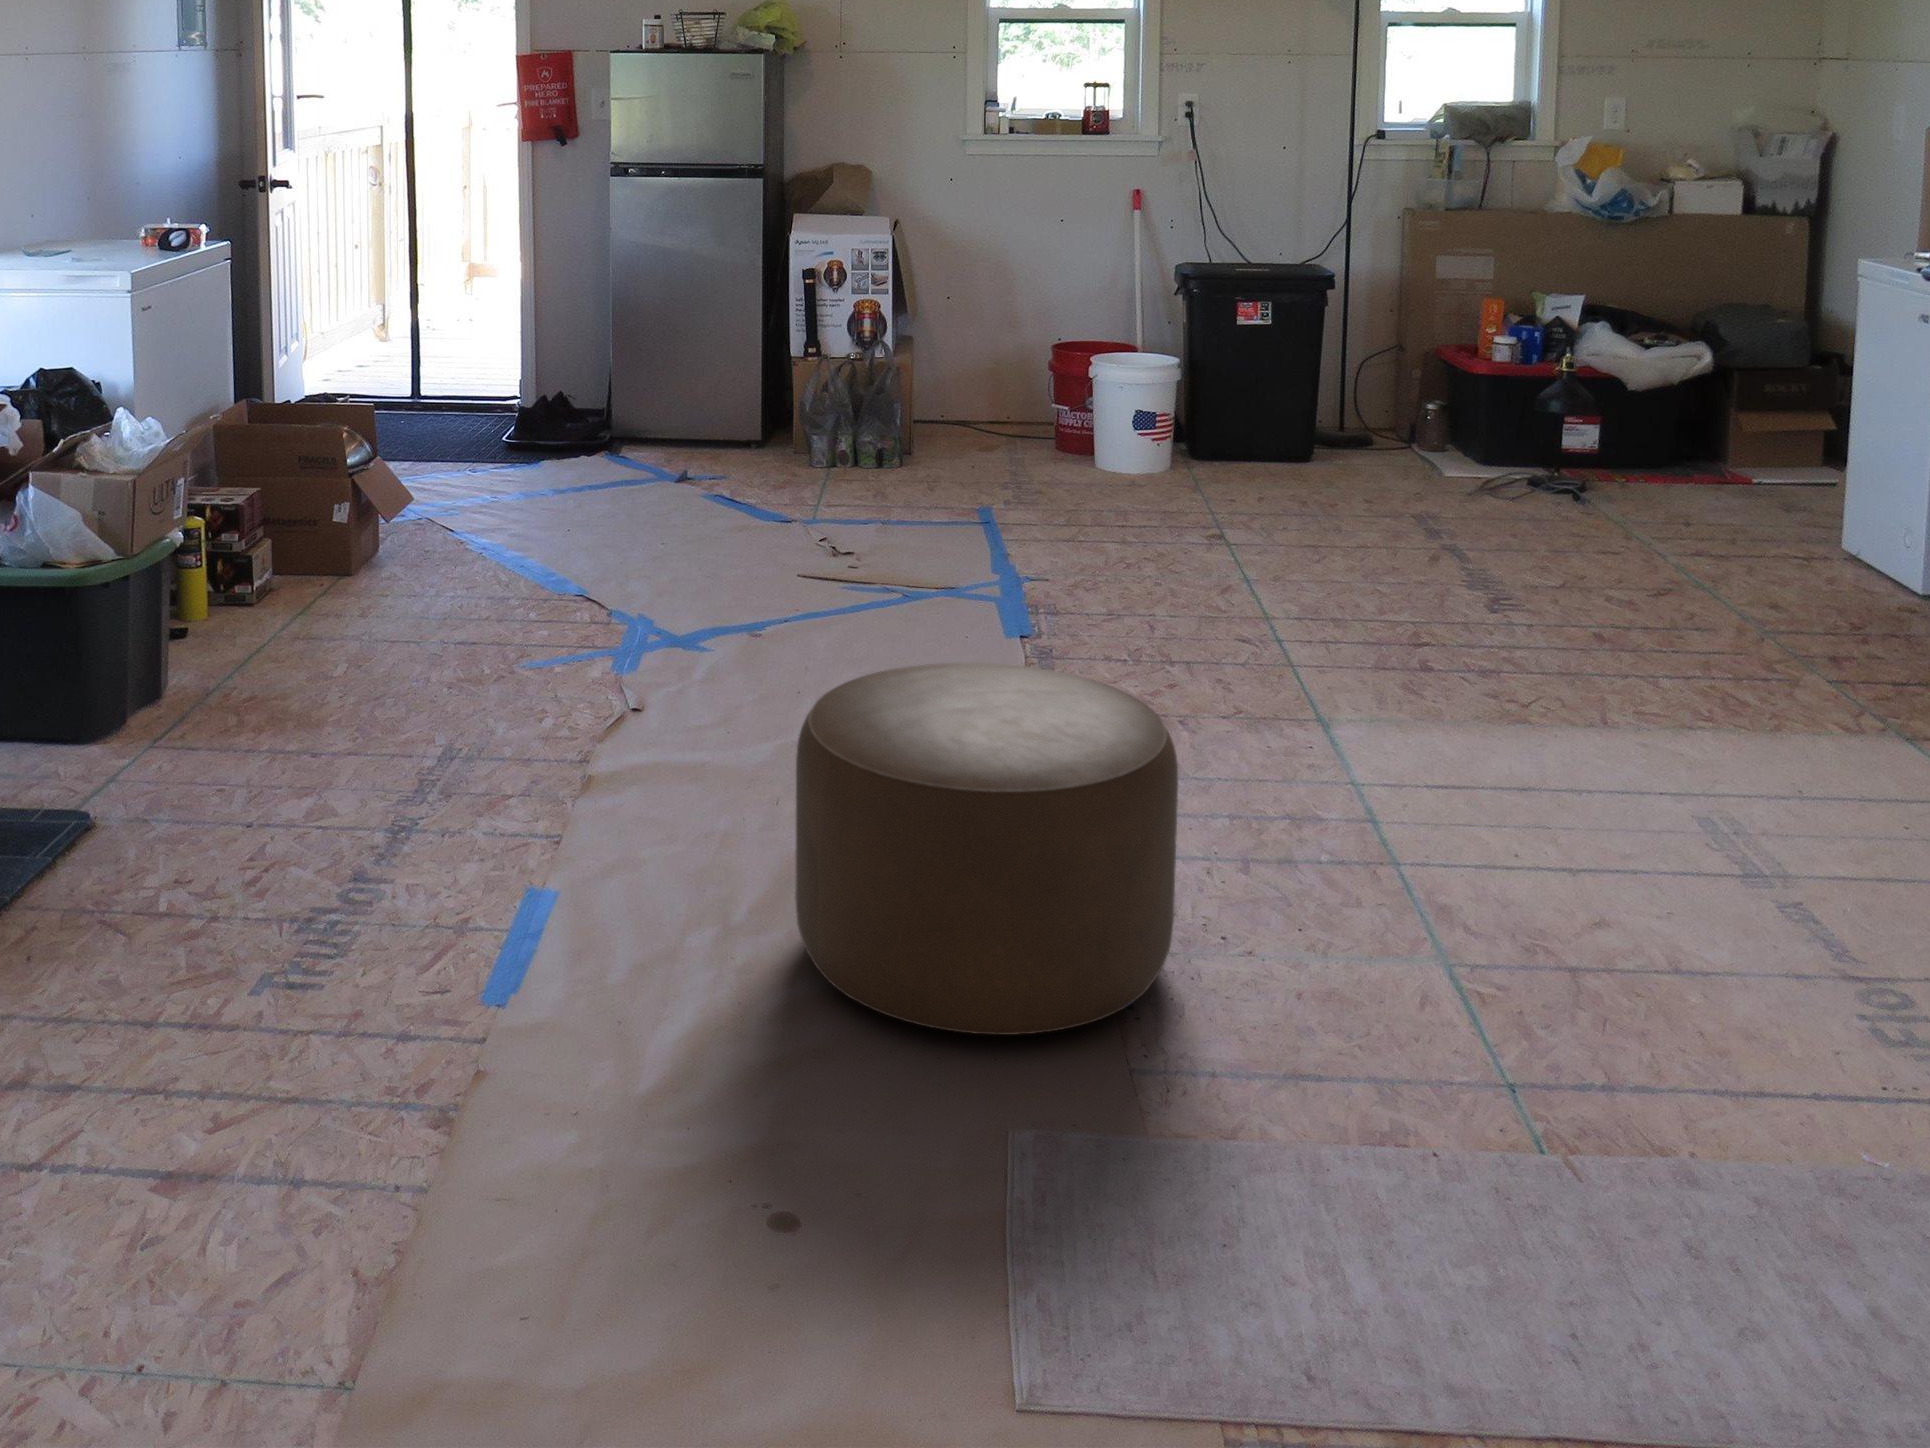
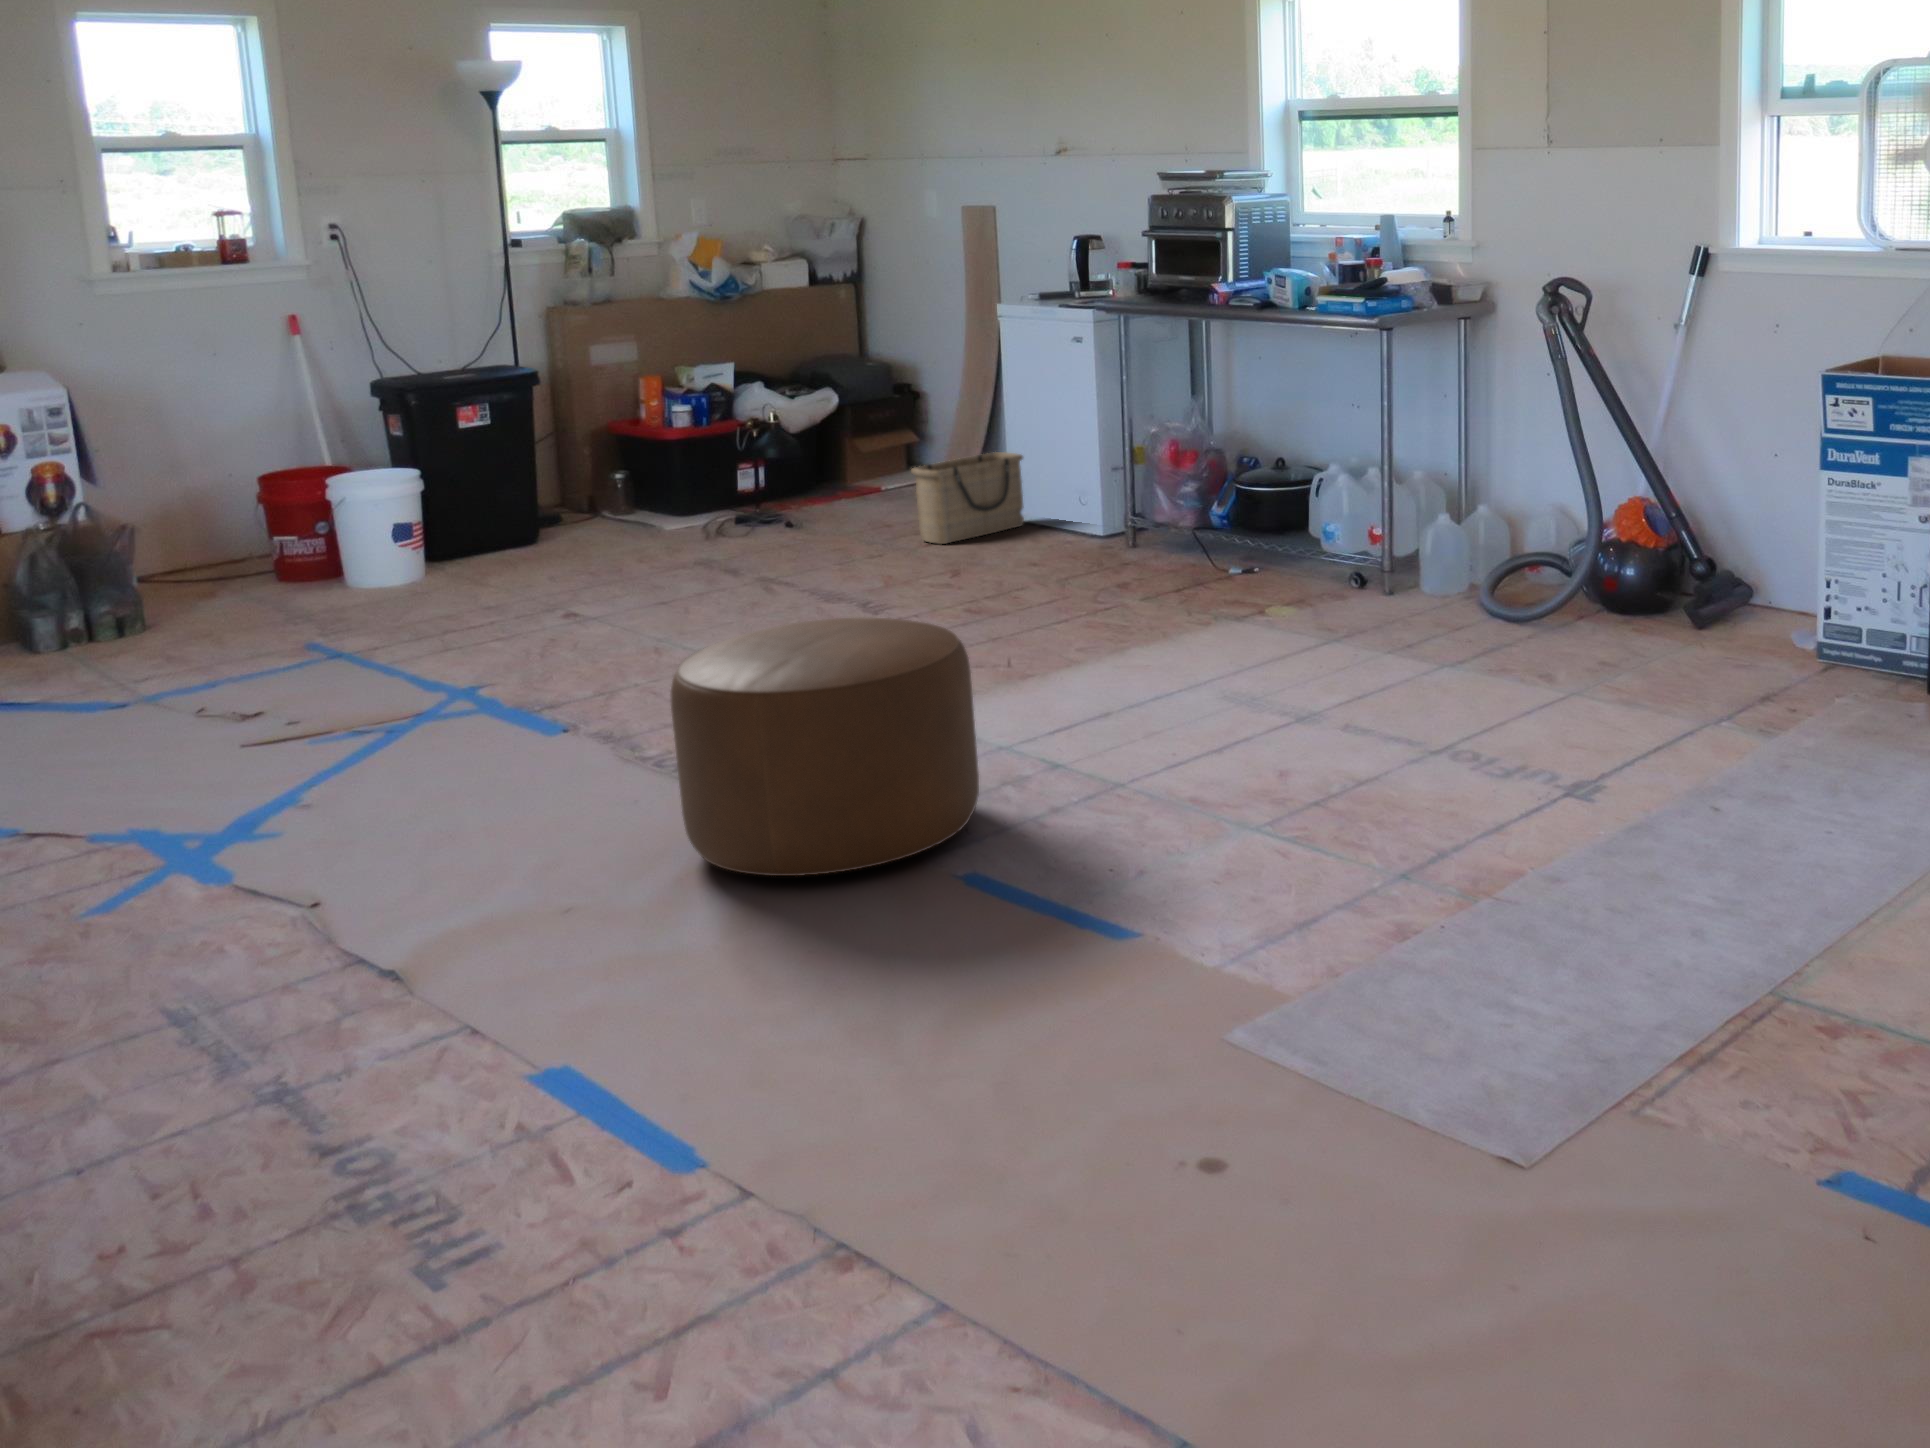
basket: none [1698,475,1882,589] -> present [911,452,1024,544]

